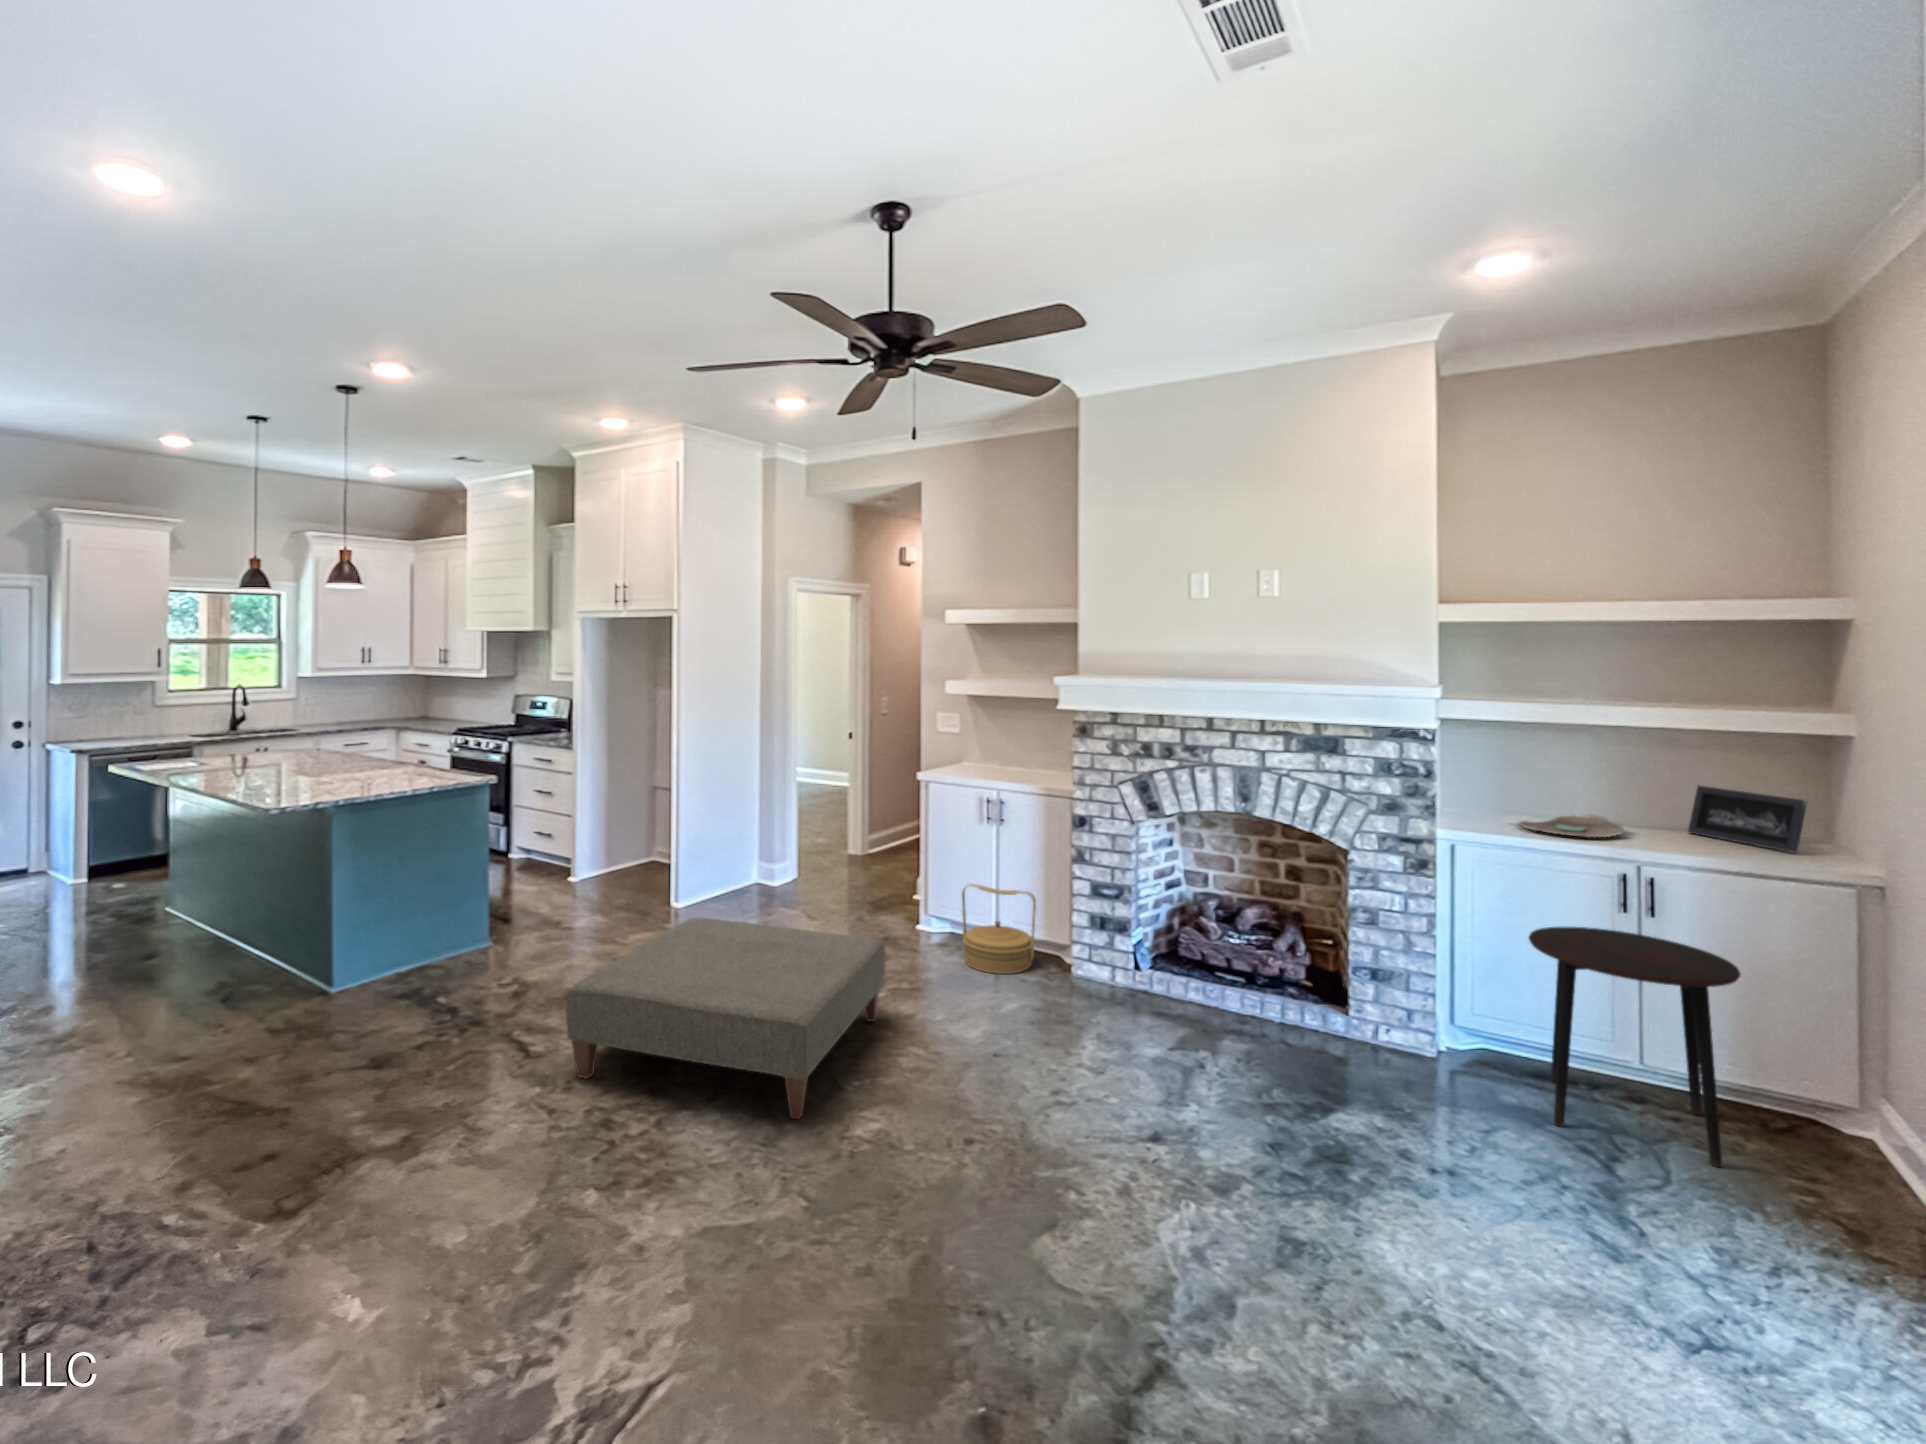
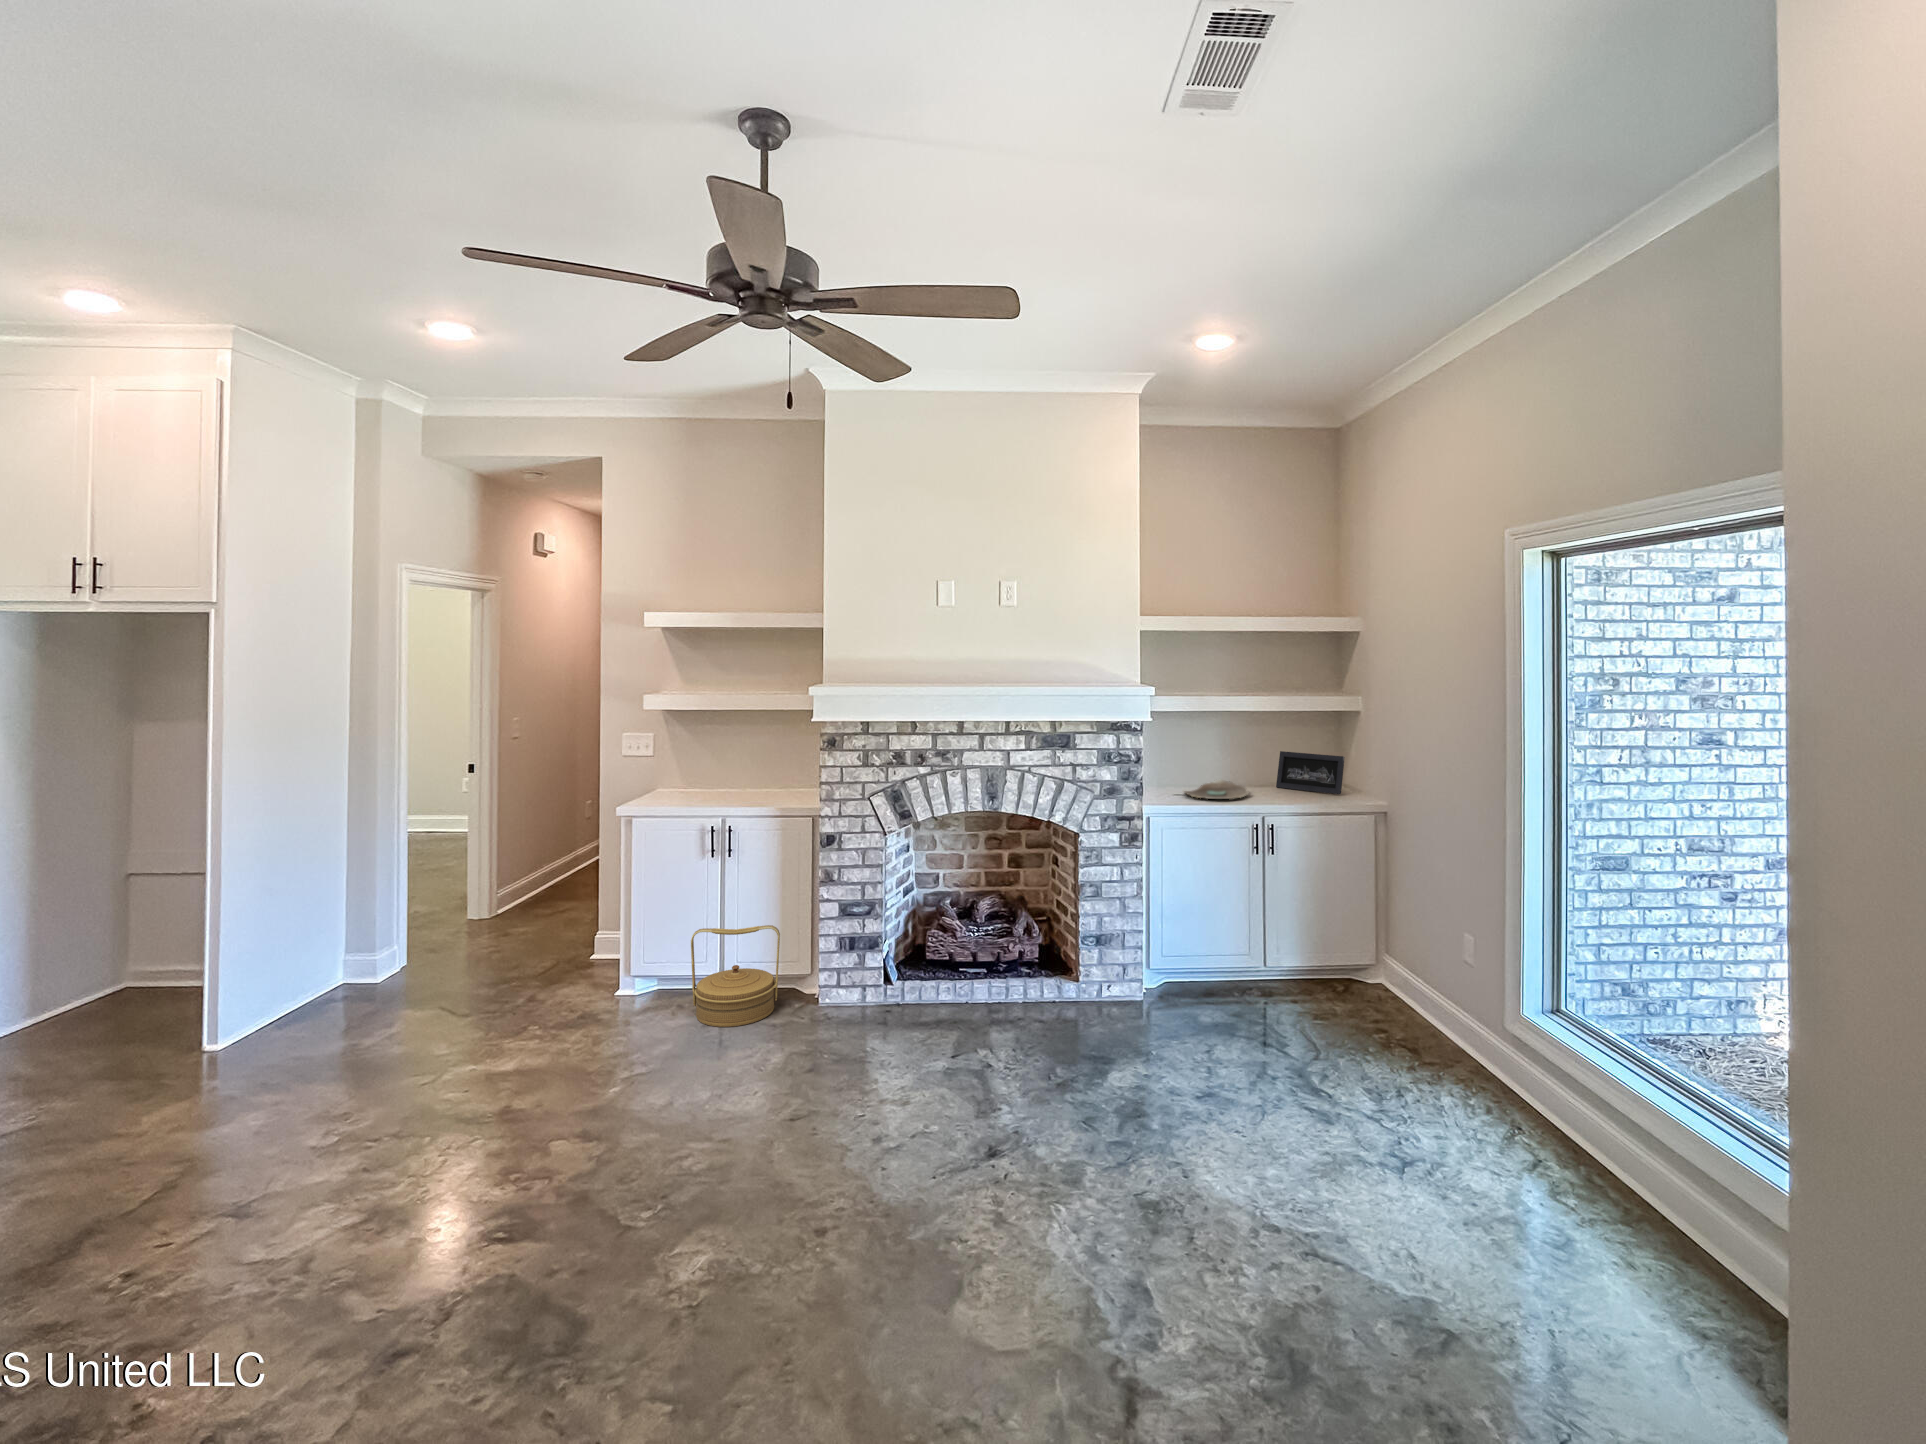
ottoman: present [566,918,886,1119] -> none [147,1022,641,1379]
side table: present [1529,927,1741,1167] -> none [1213,869,1341,1033]

